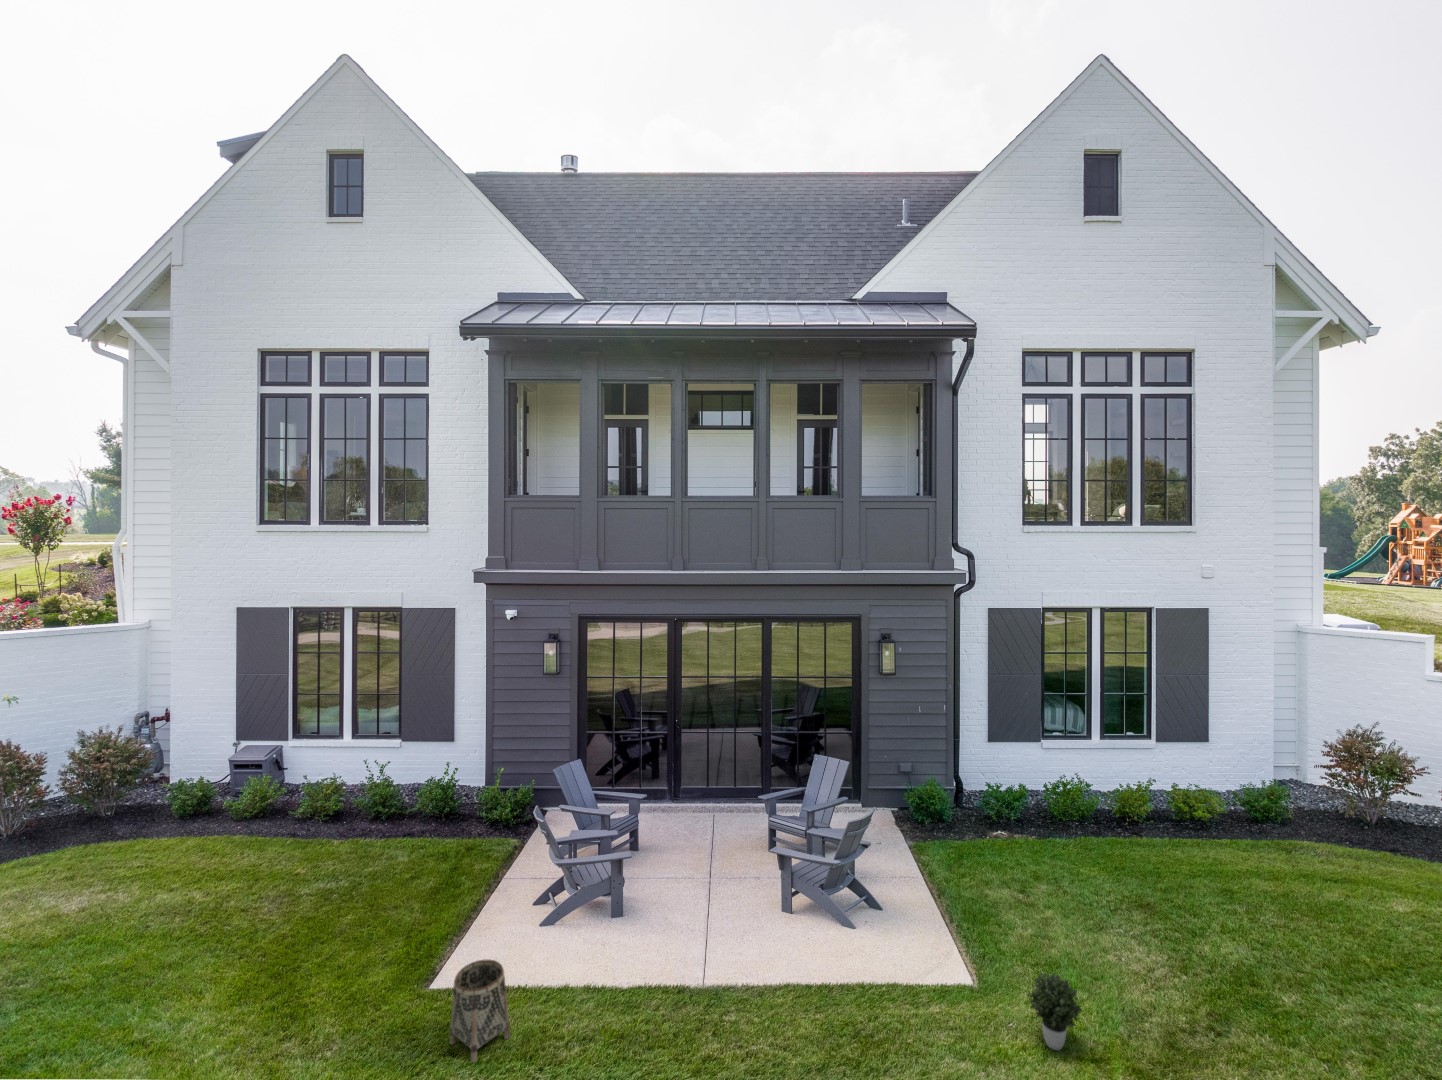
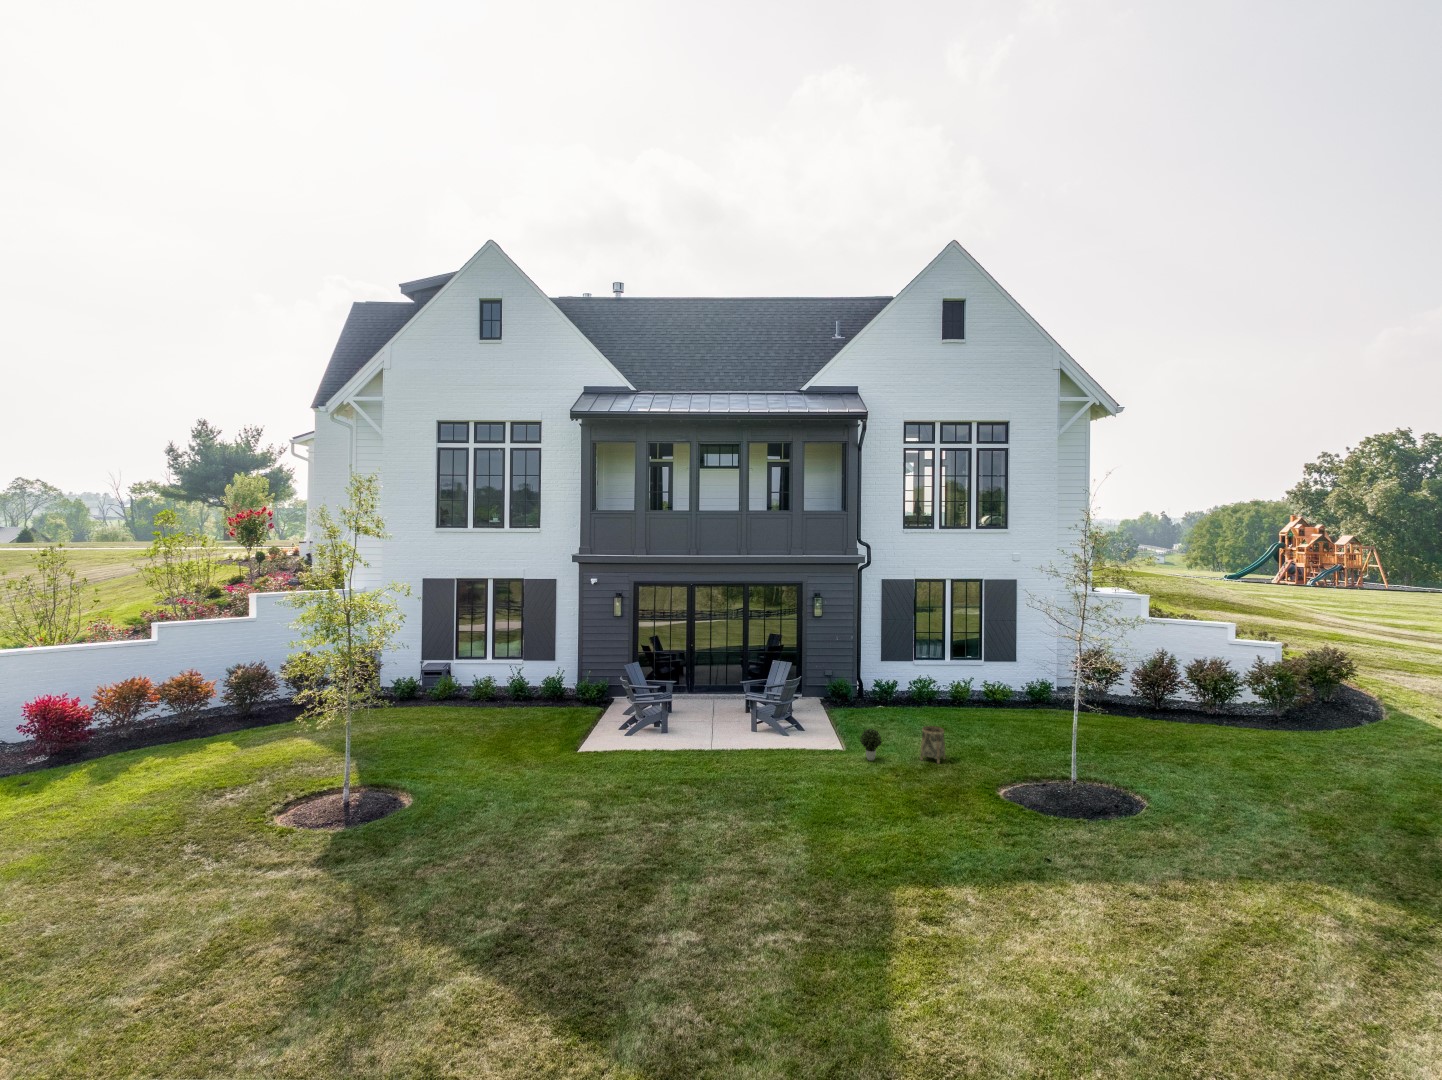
basket: present [450,960,510,1063] -> present [920,726,946,764]

